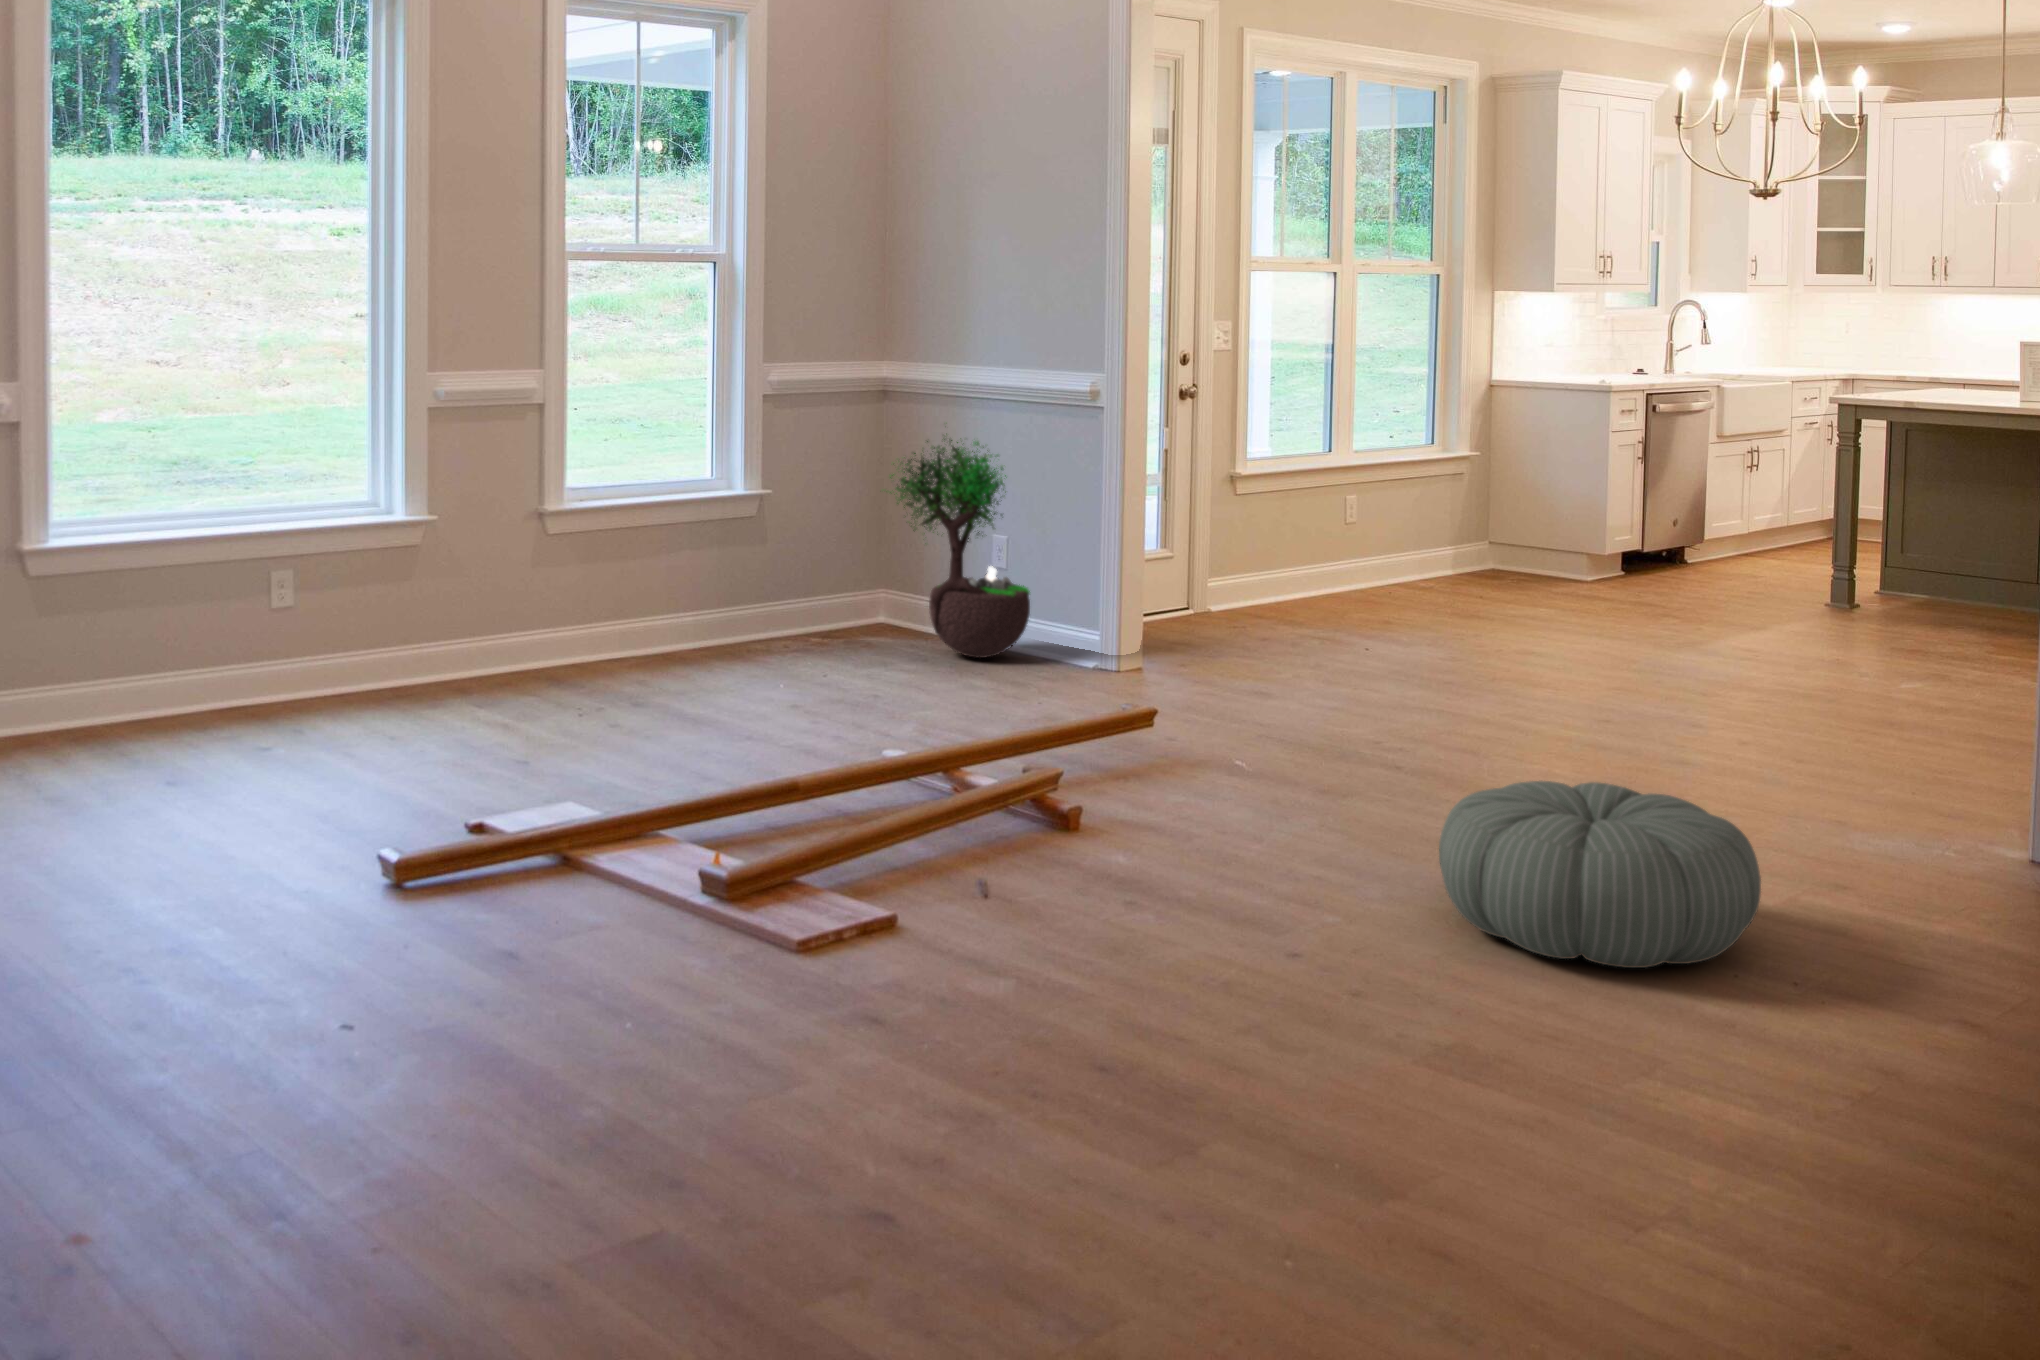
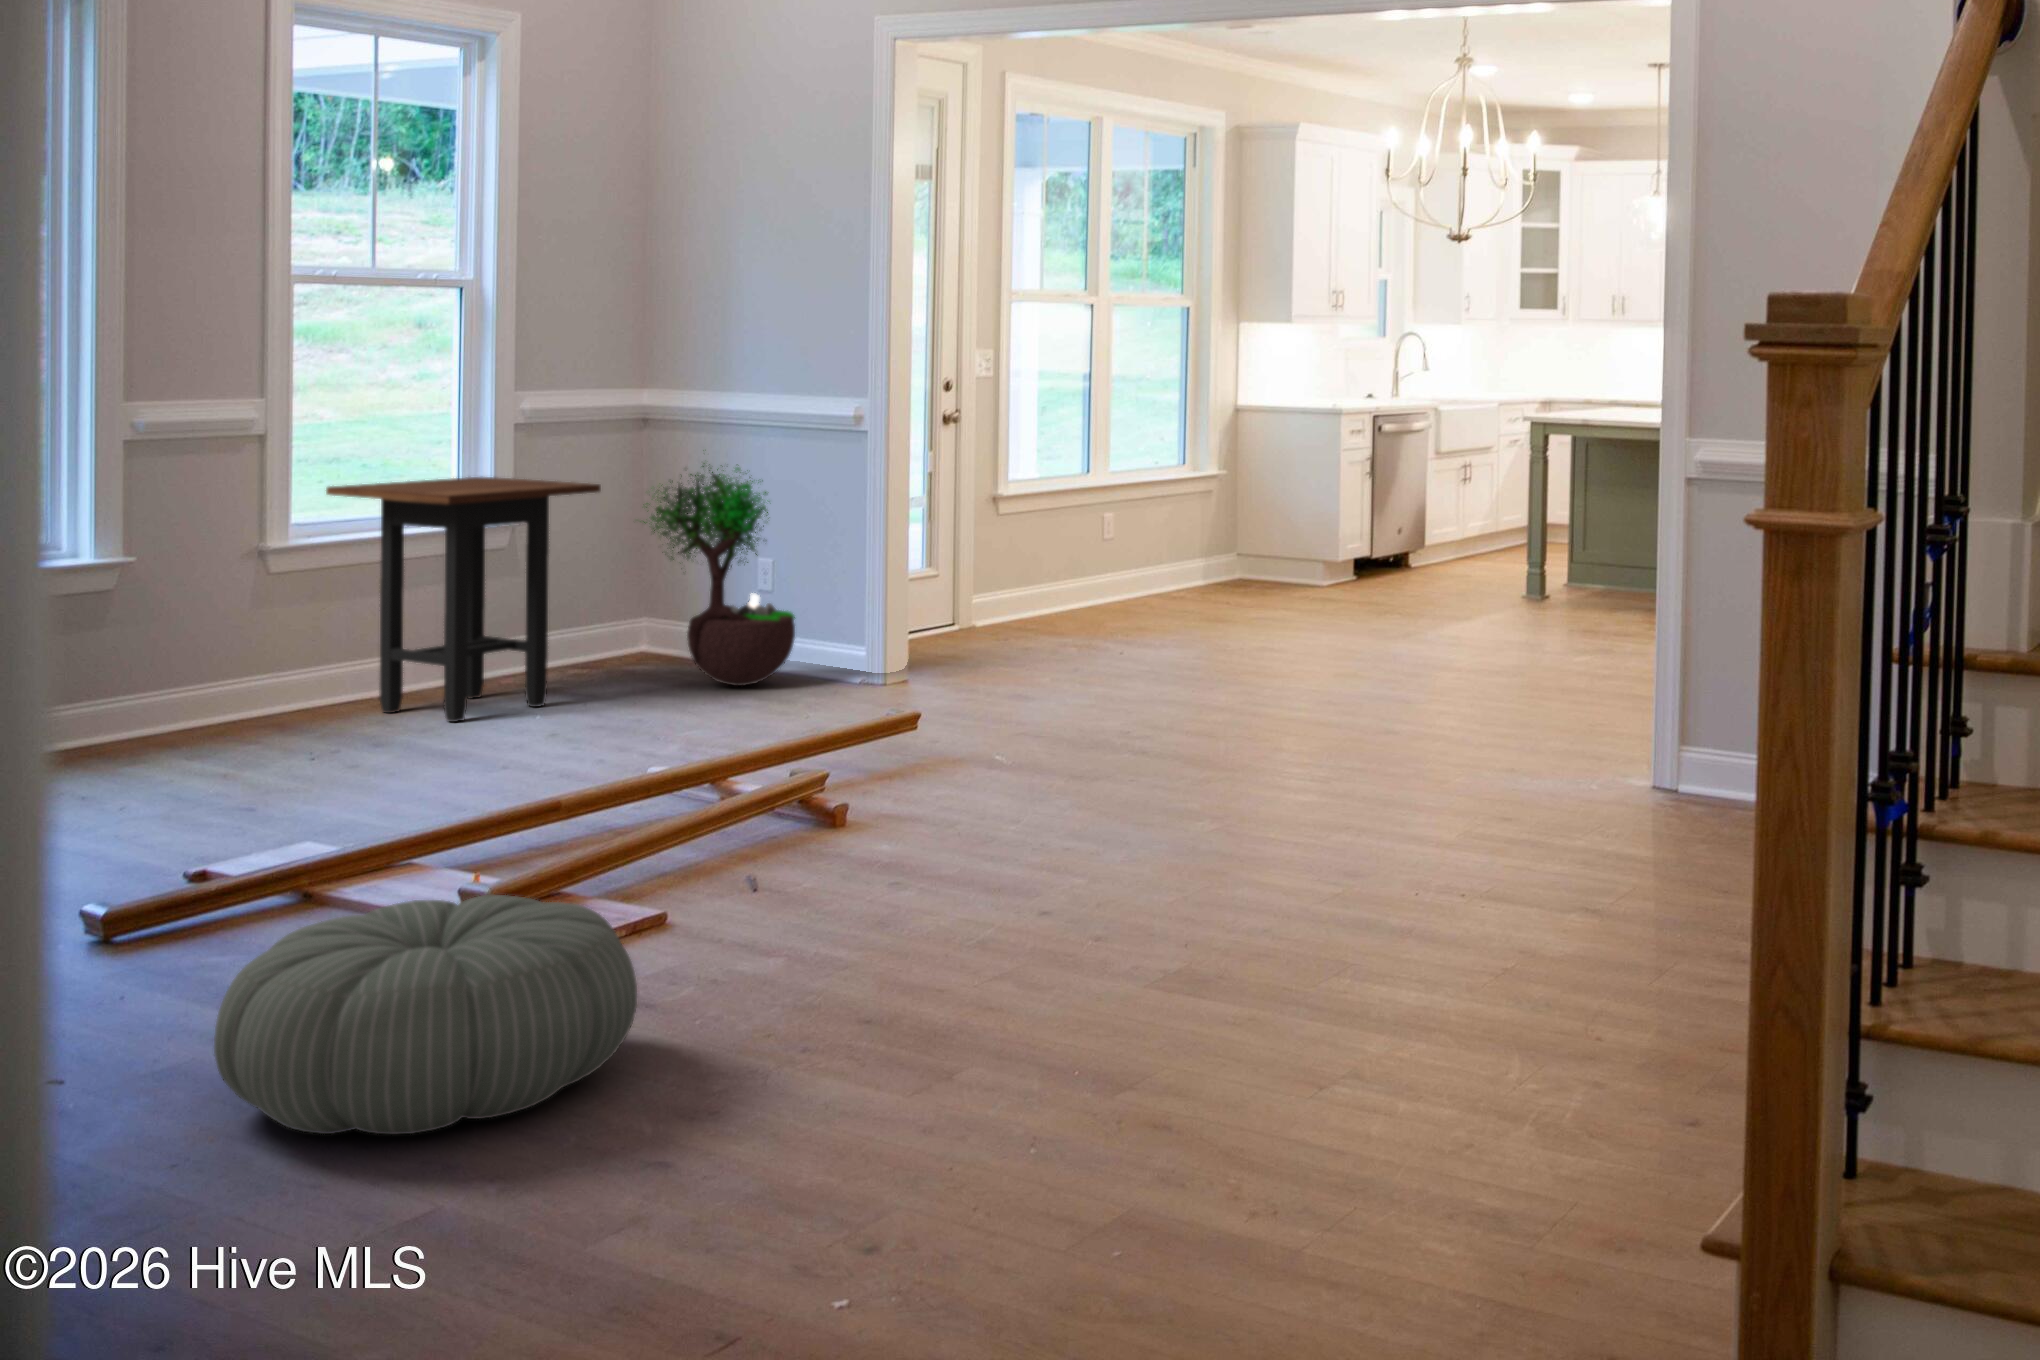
side table: none [618,443,850,677] -> present [326,477,601,722]
pouf: present [1439,781,1761,968] -> present [214,895,637,1134]

